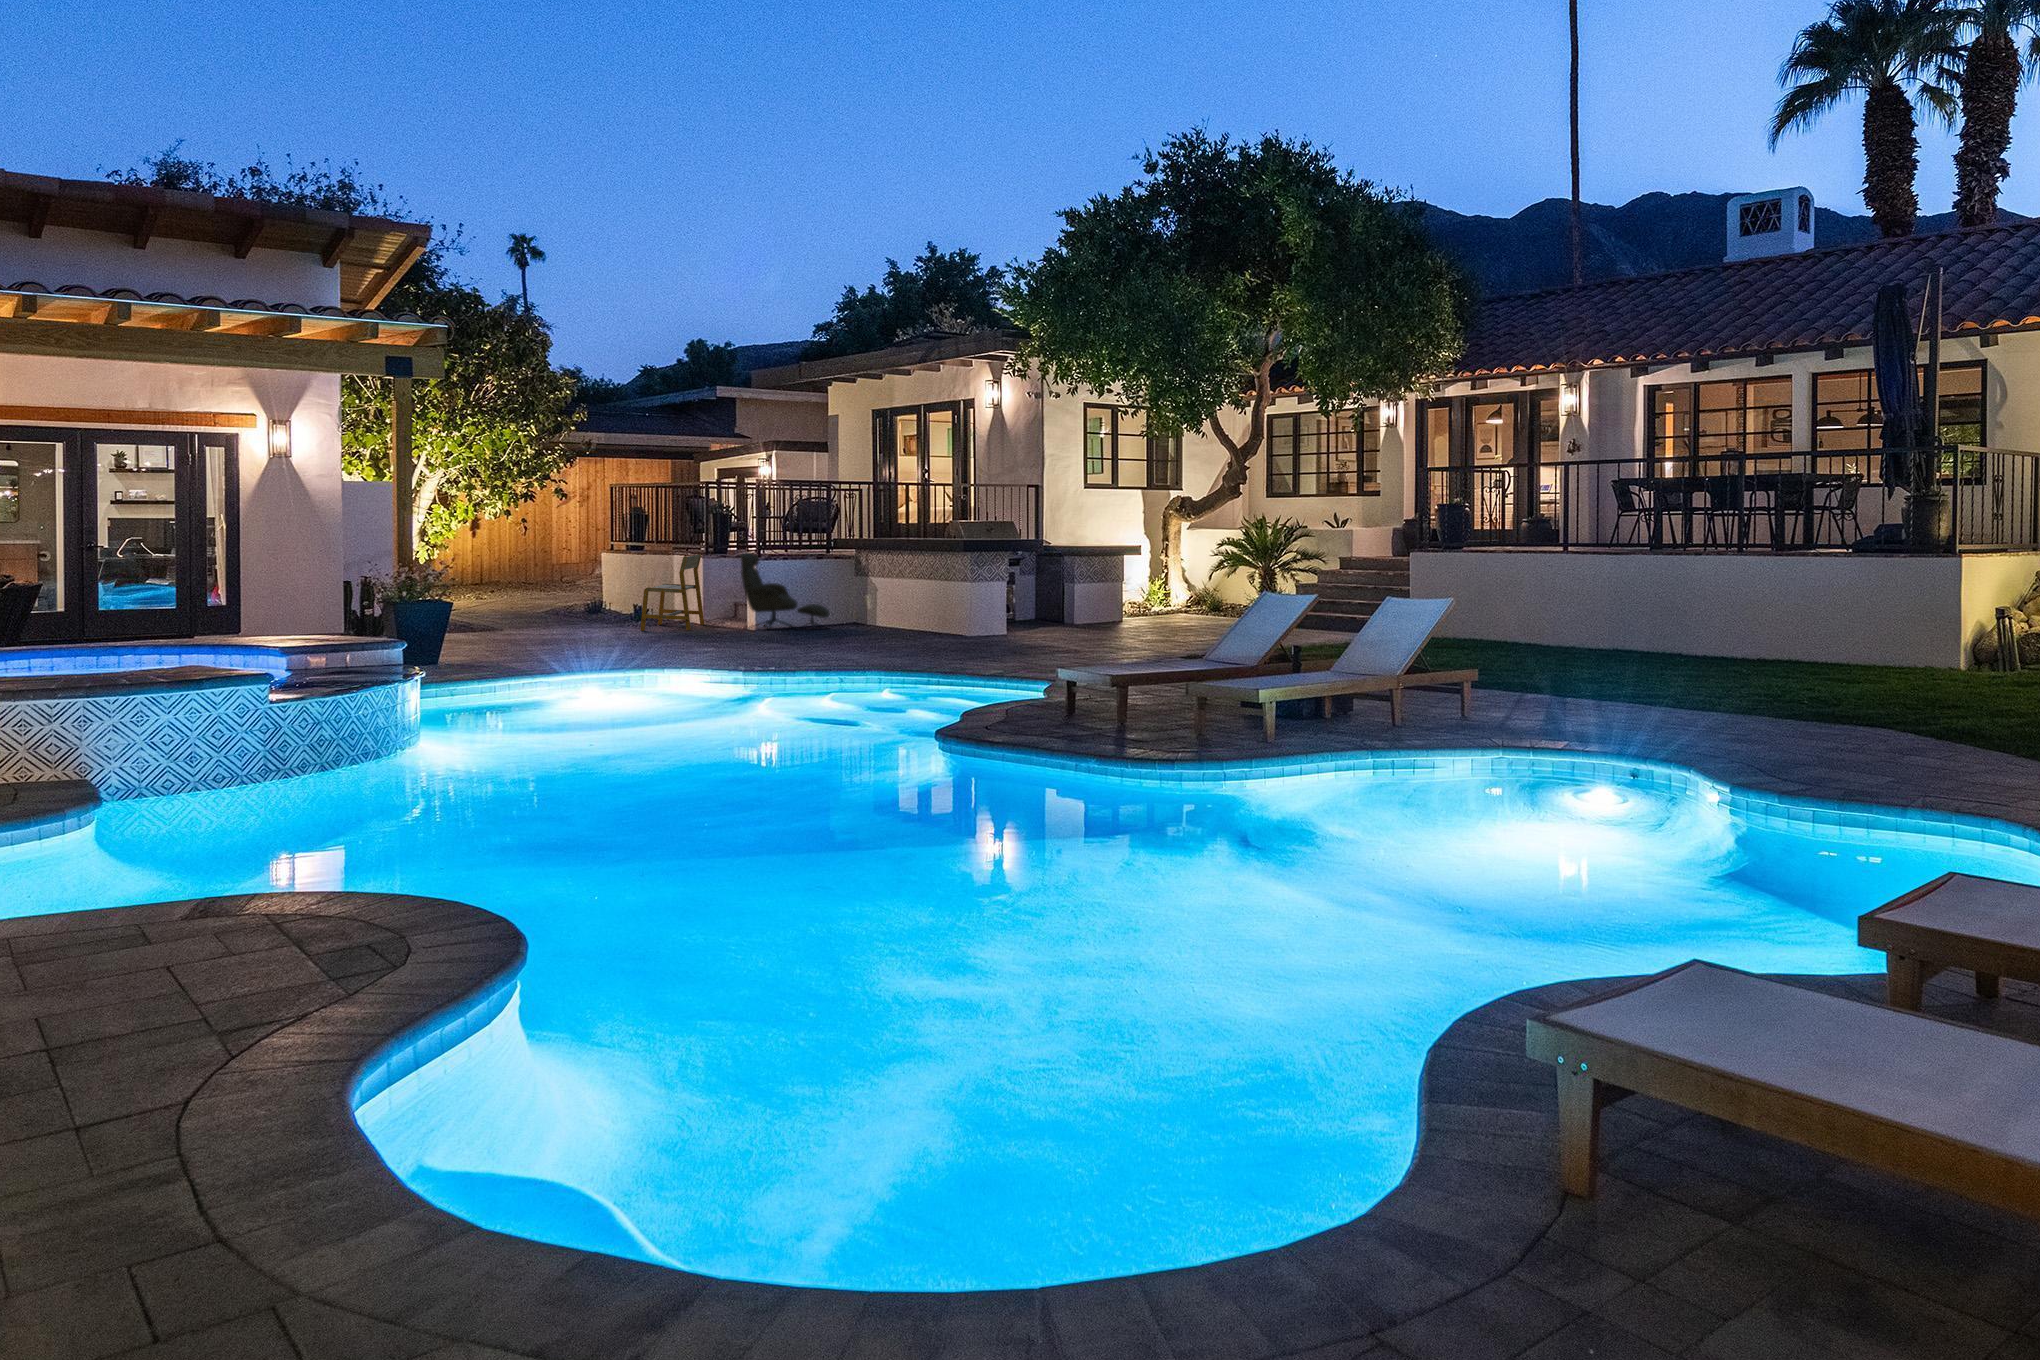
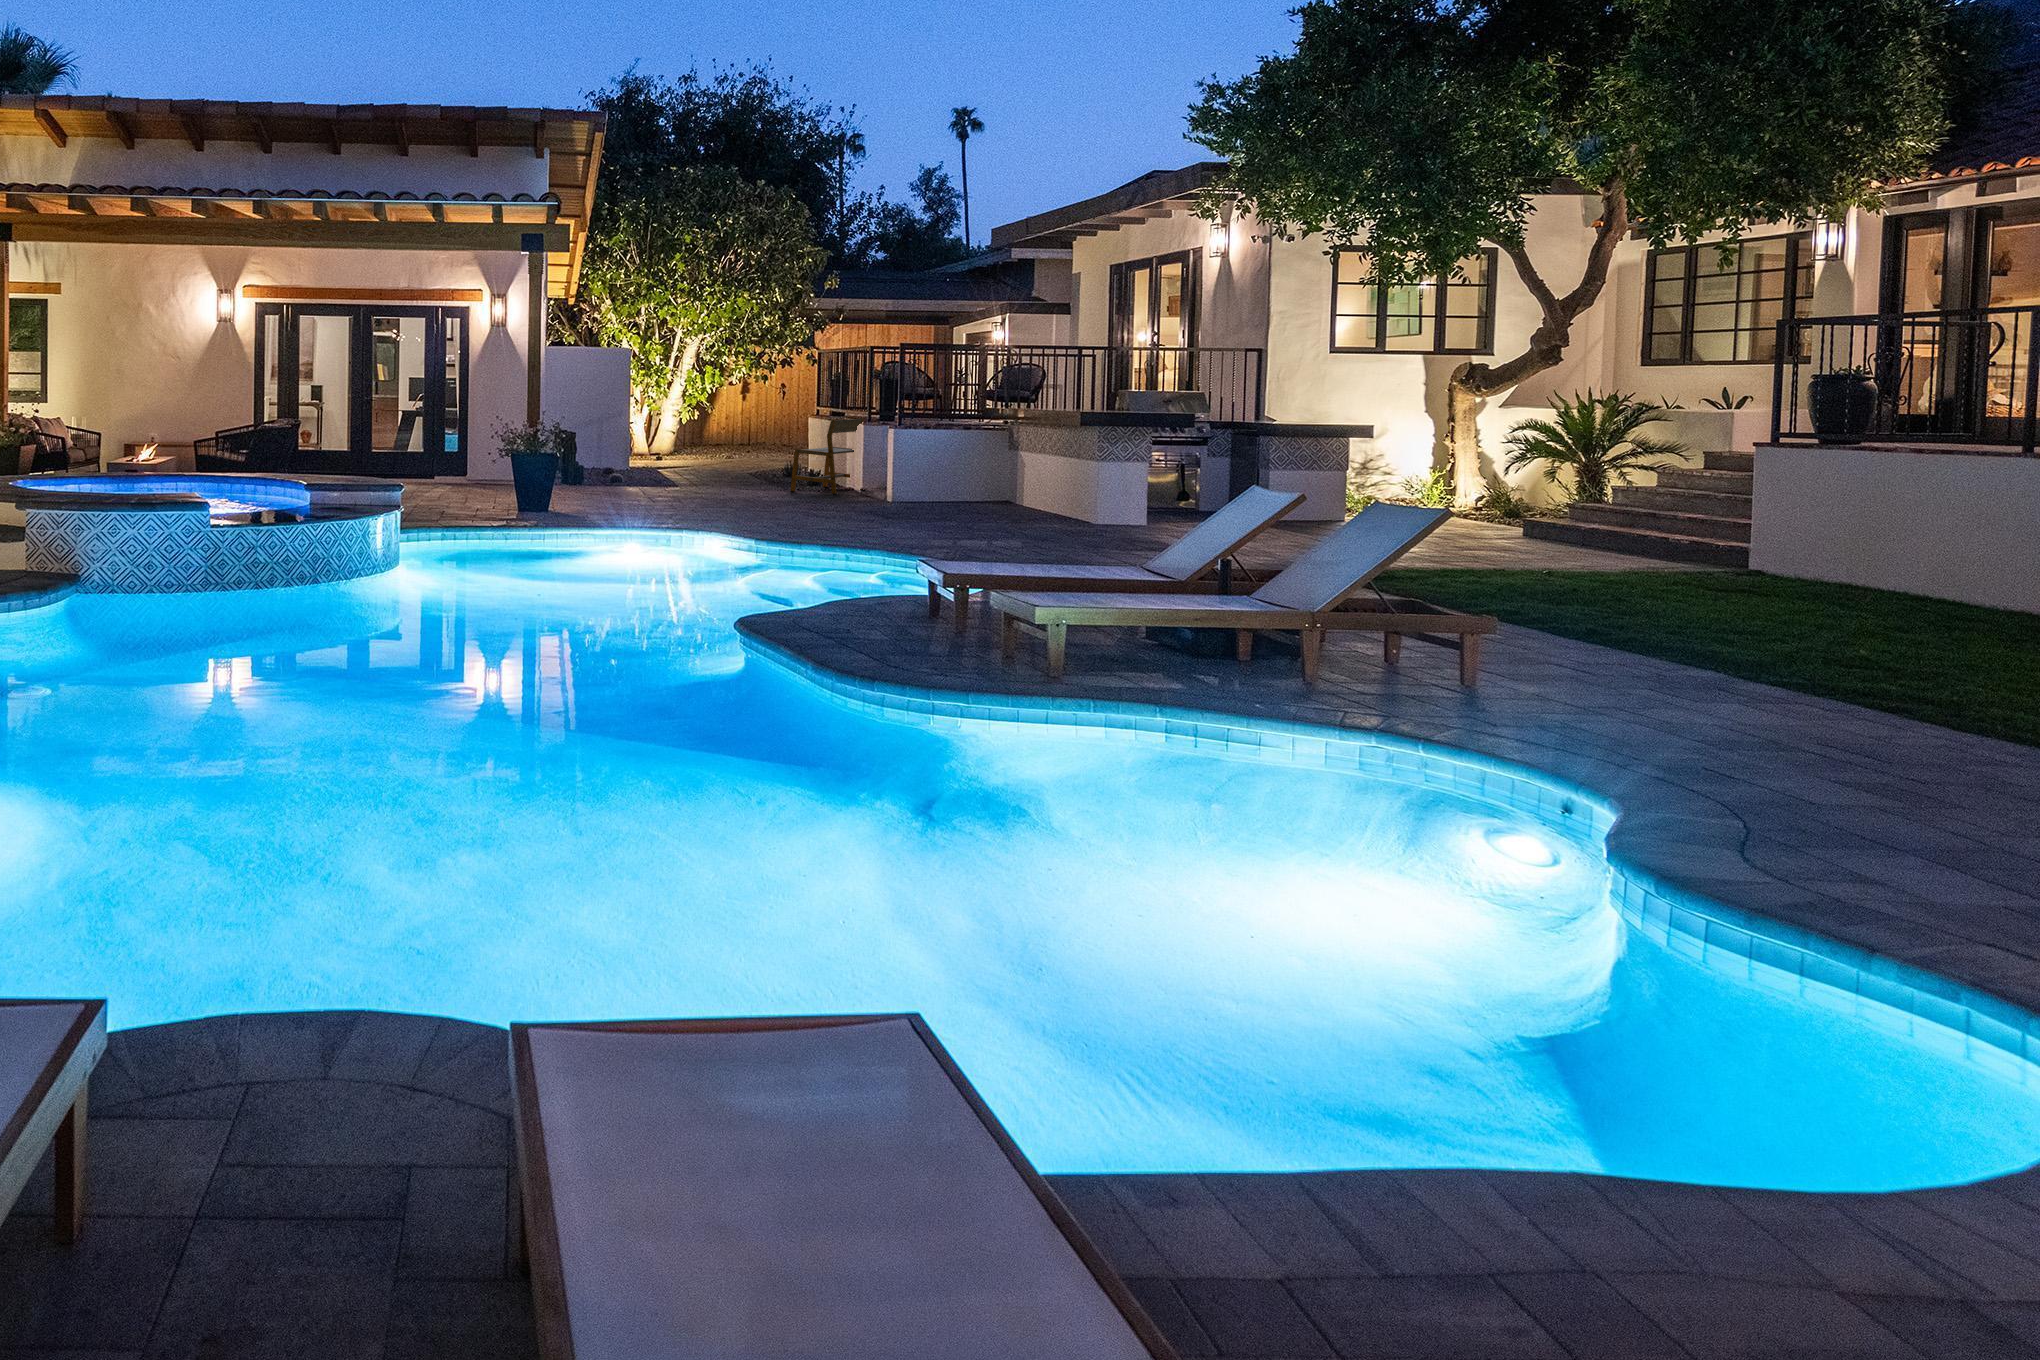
lounge chair: present [740,553,830,629] -> none [884,418,977,502]

